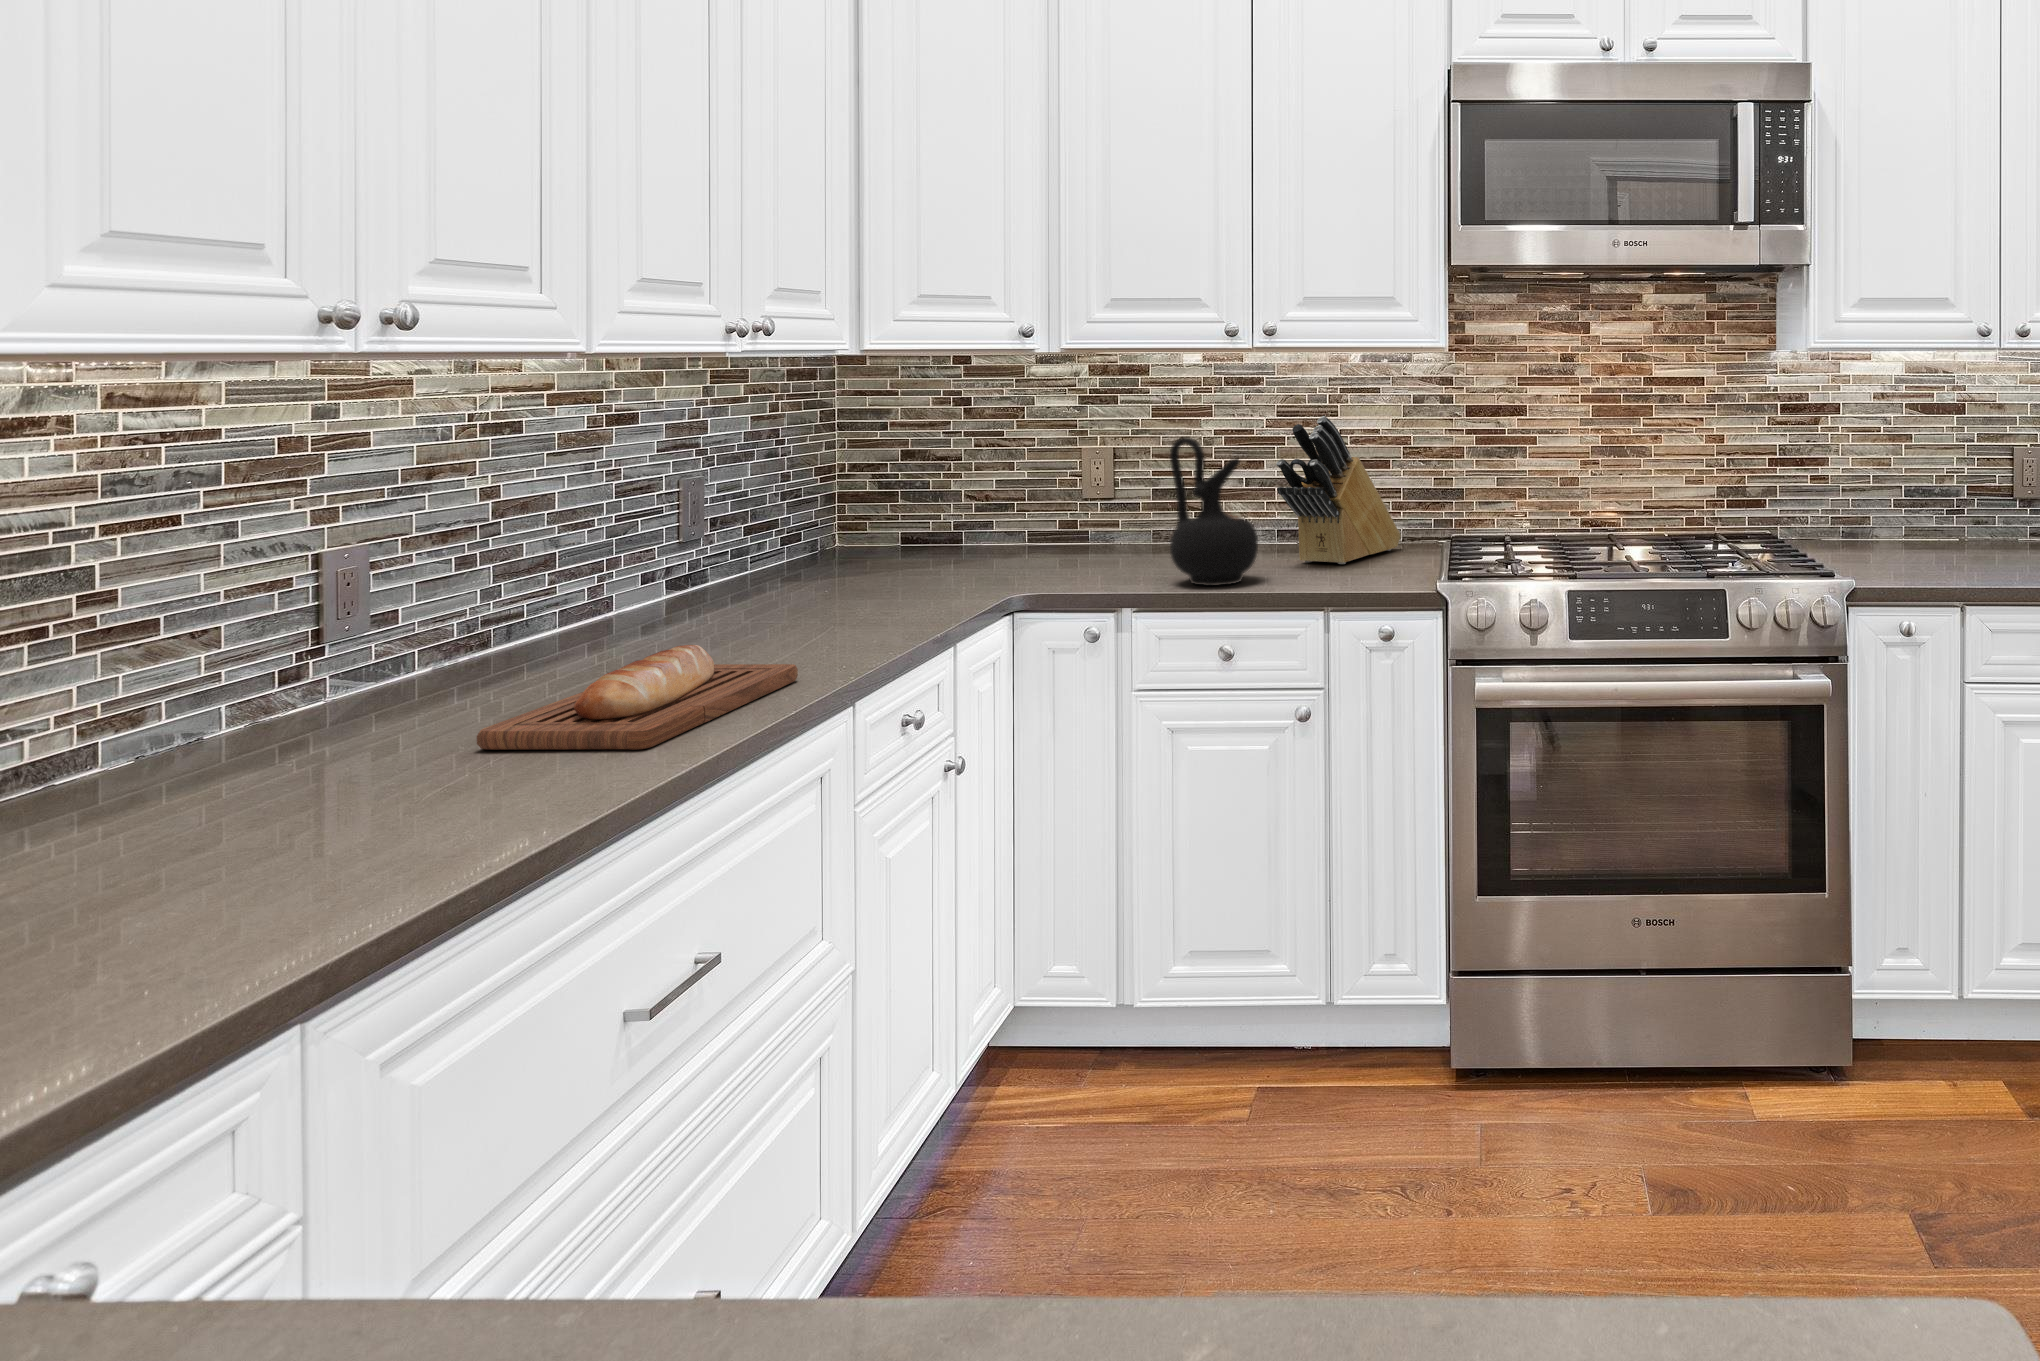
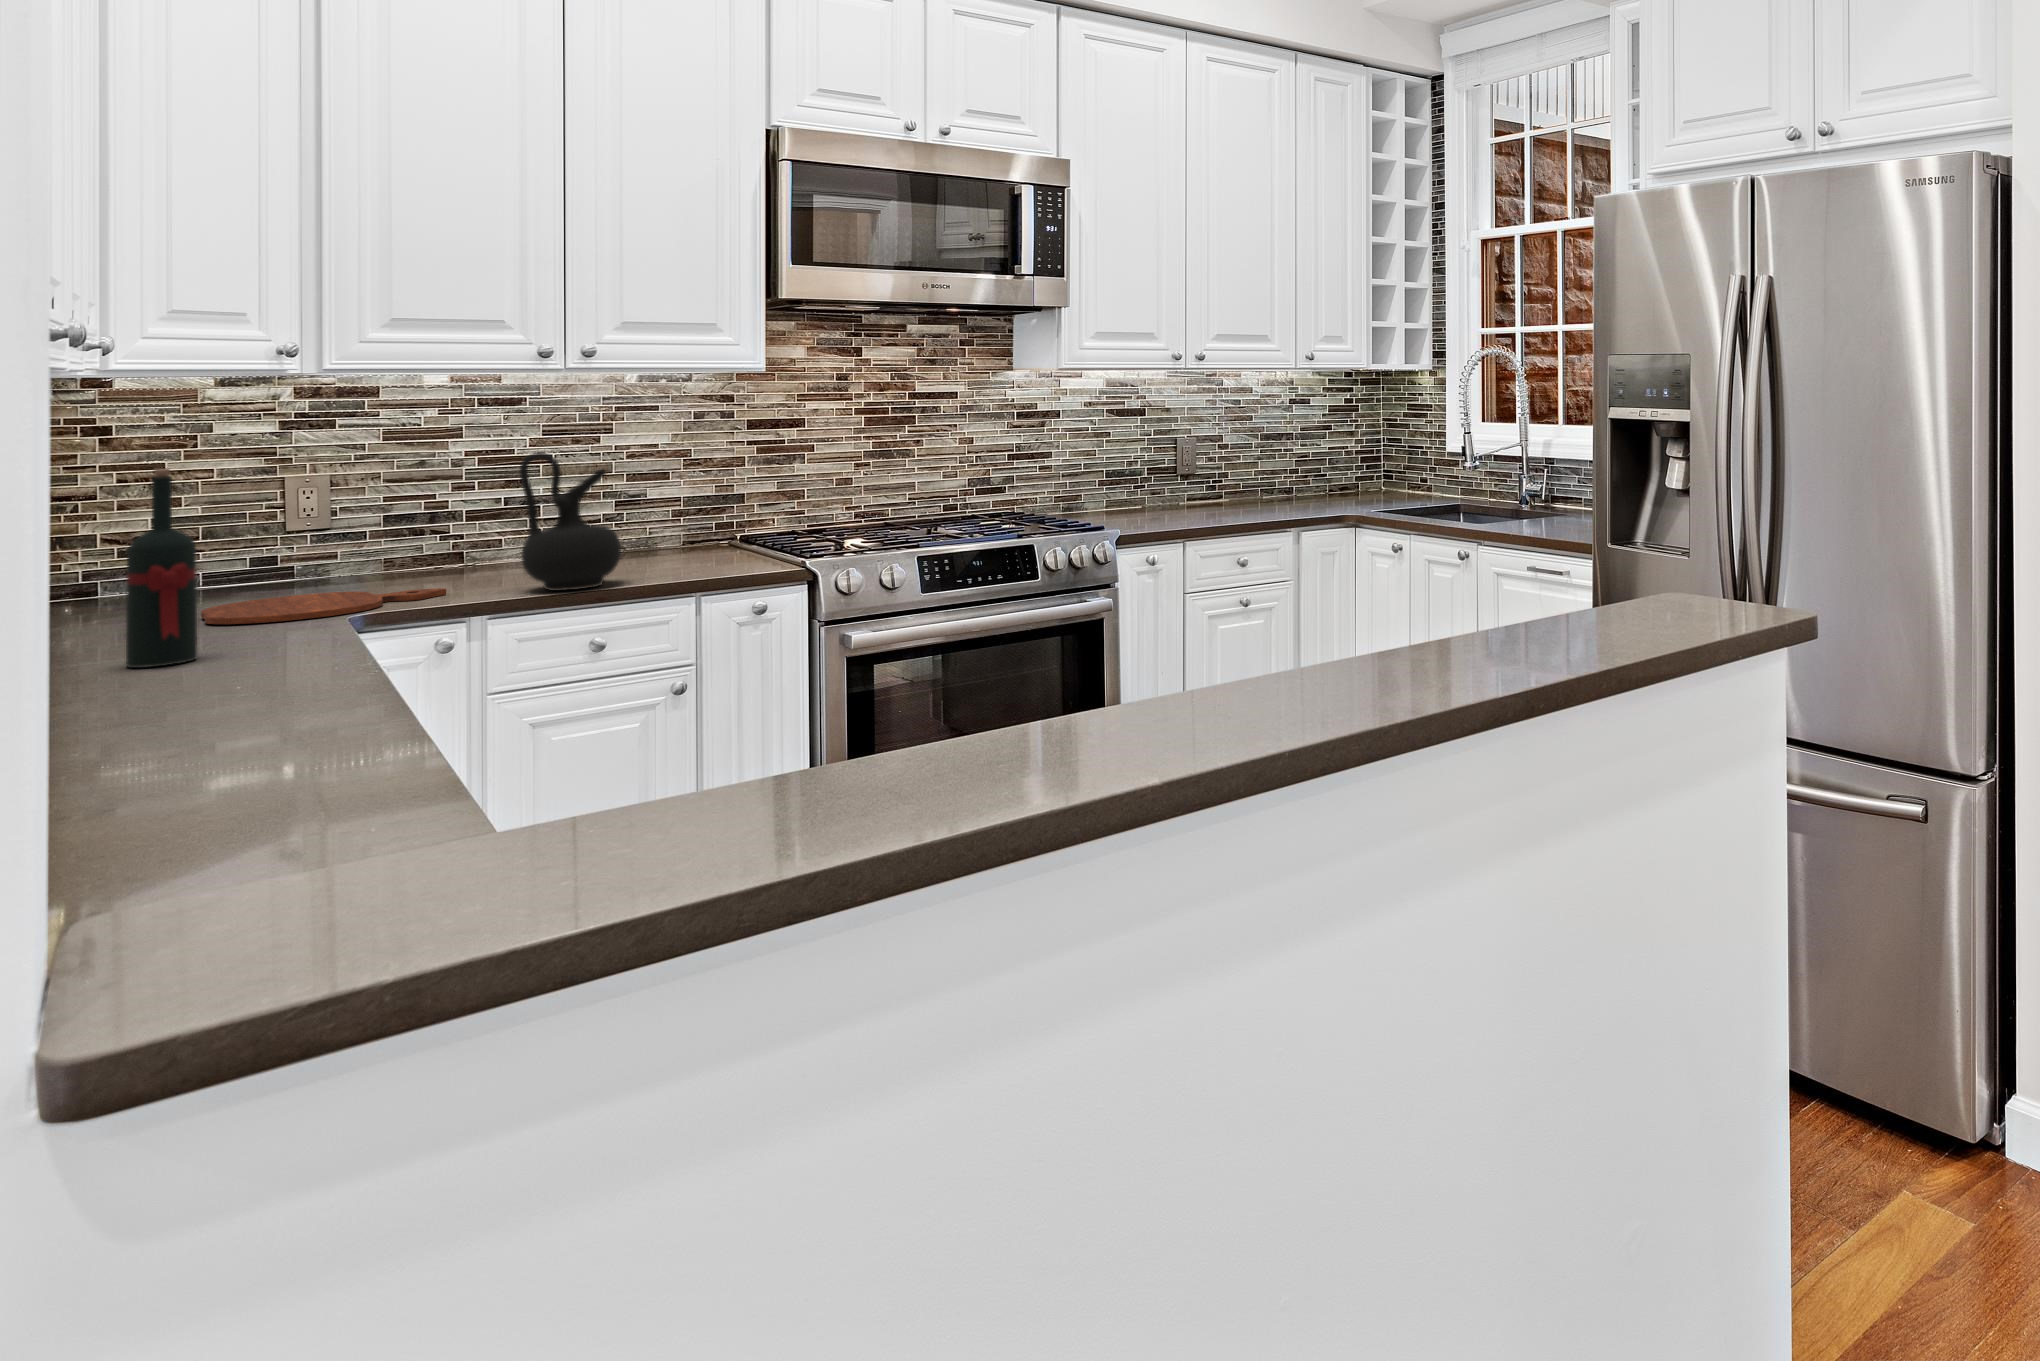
knife block: present [1276,416,1401,564] -> none [611,430,698,567]
wine bottle: none [798,442,849,625] -> present [126,468,197,668]
cutting board: none [944,561,1130,588] -> present [201,588,446,624]
bread loaf: present [477,645,798,750] -> none [115,664,352,770]

